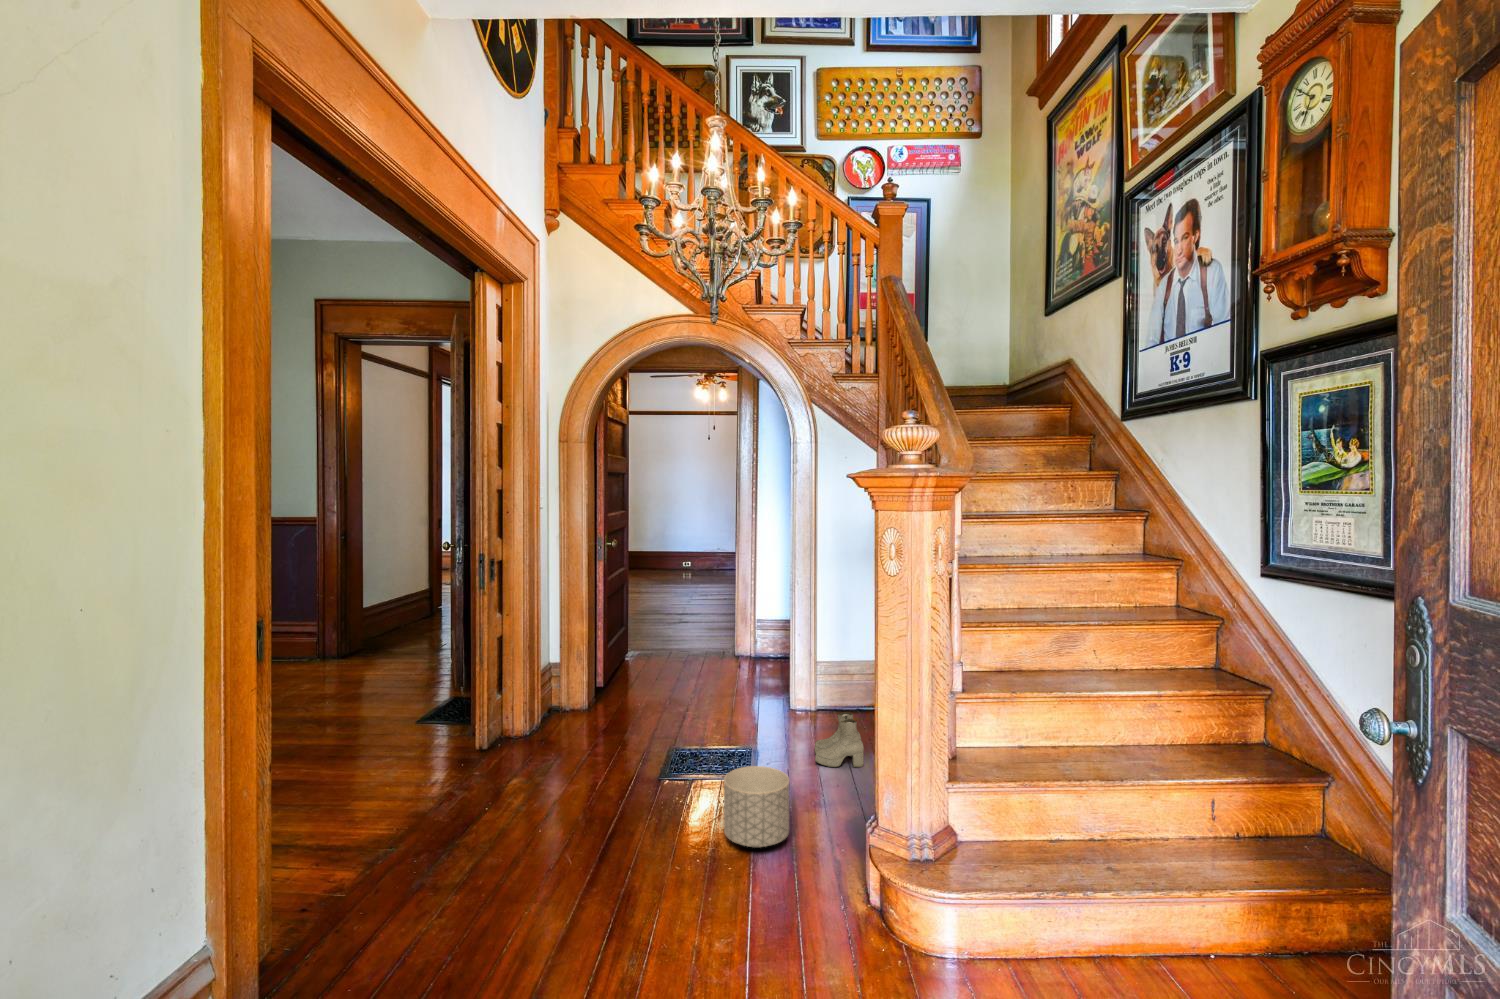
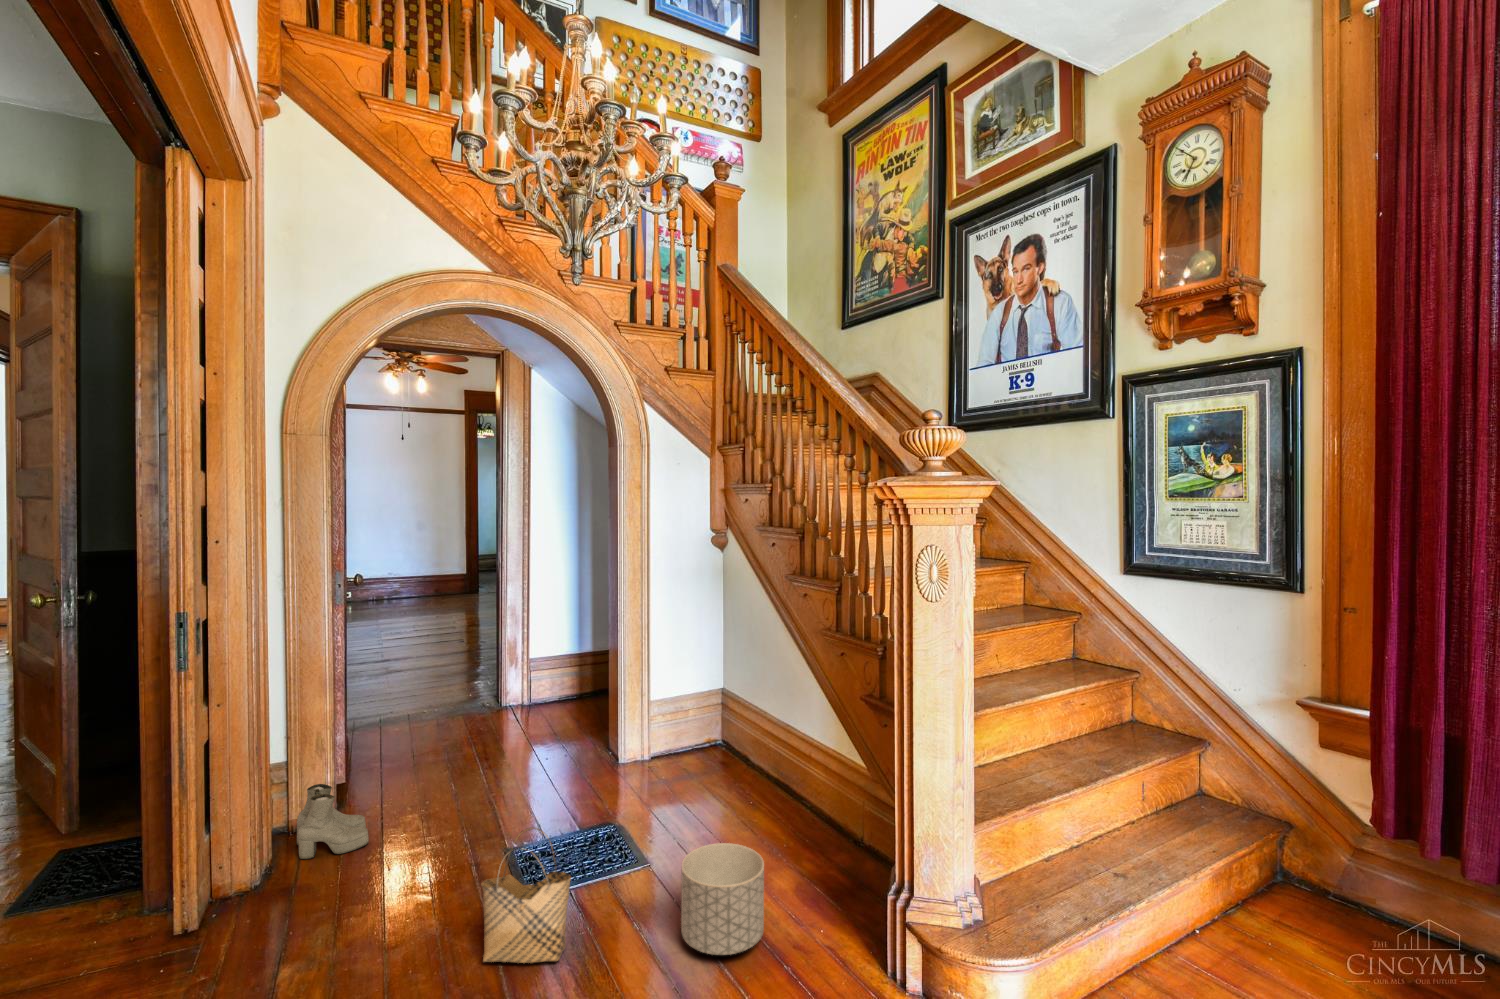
boots: present [814,712,864,768] -> present [297,784,369,859]
woven basket: none [599,726,657,821] -> present [481,827,571,963]

